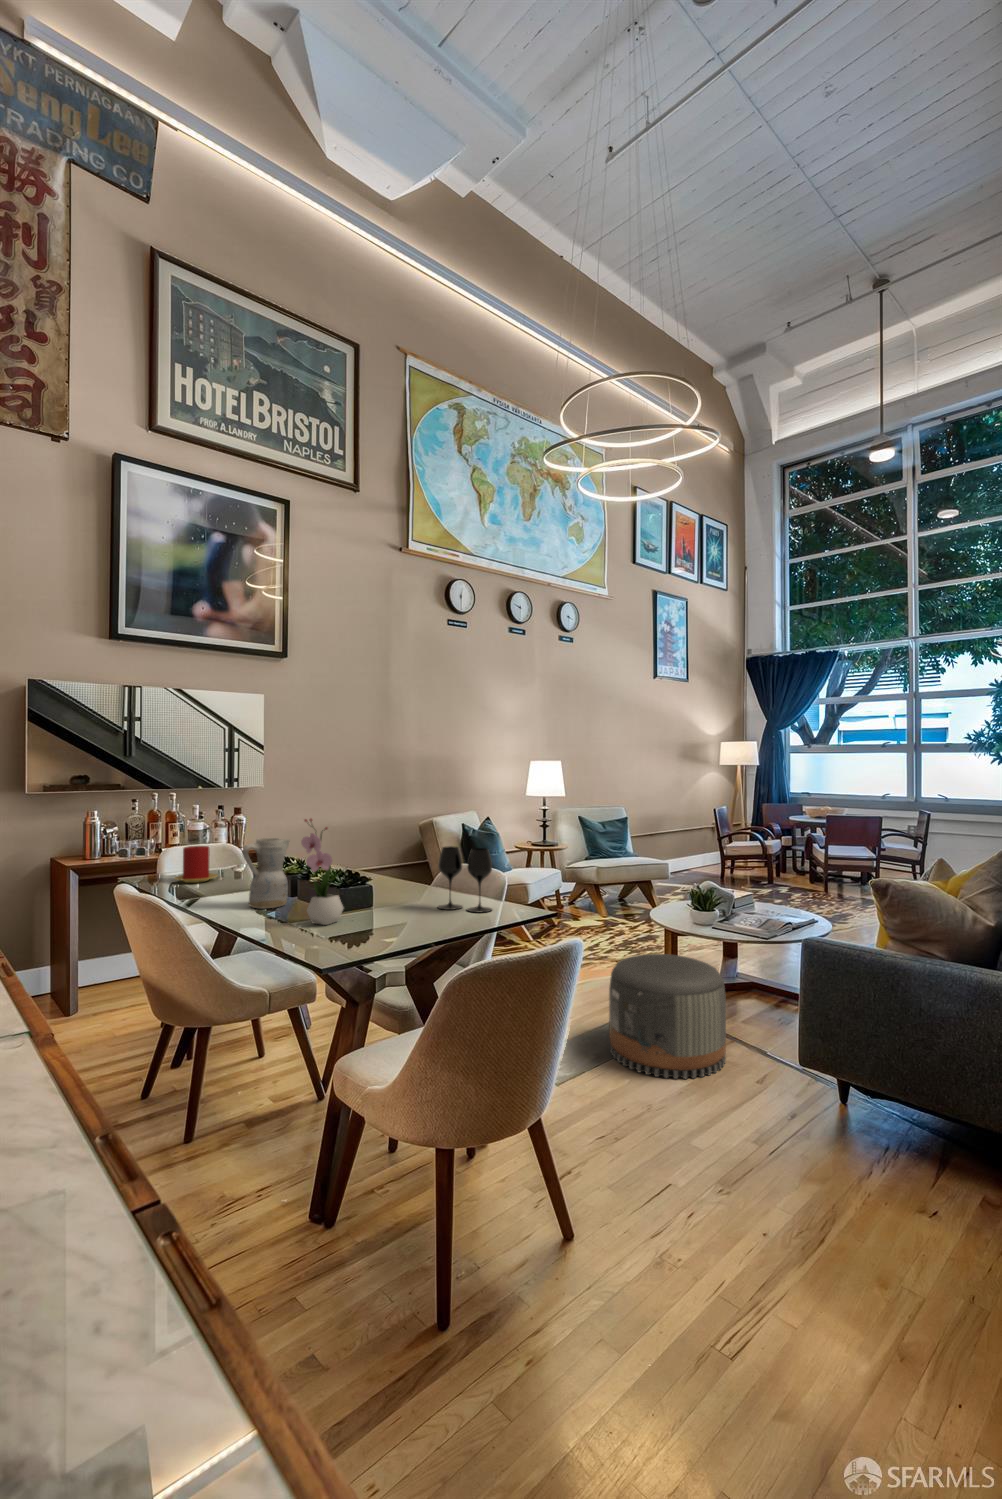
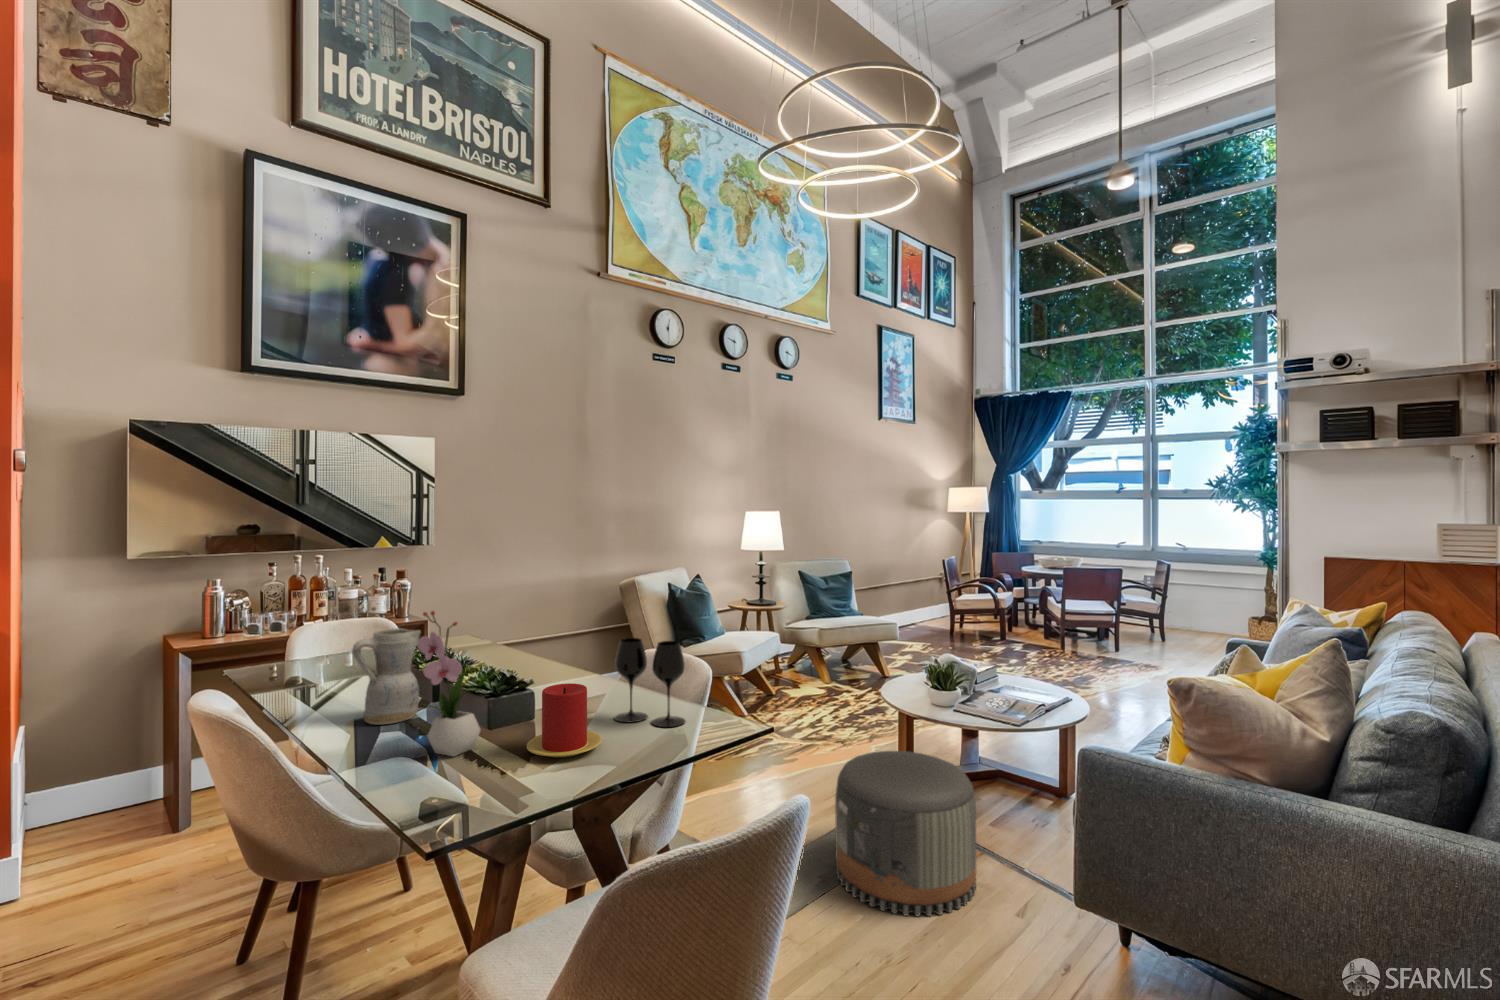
candle: present [174,846,217,883] -> present [527,683,602,757]

